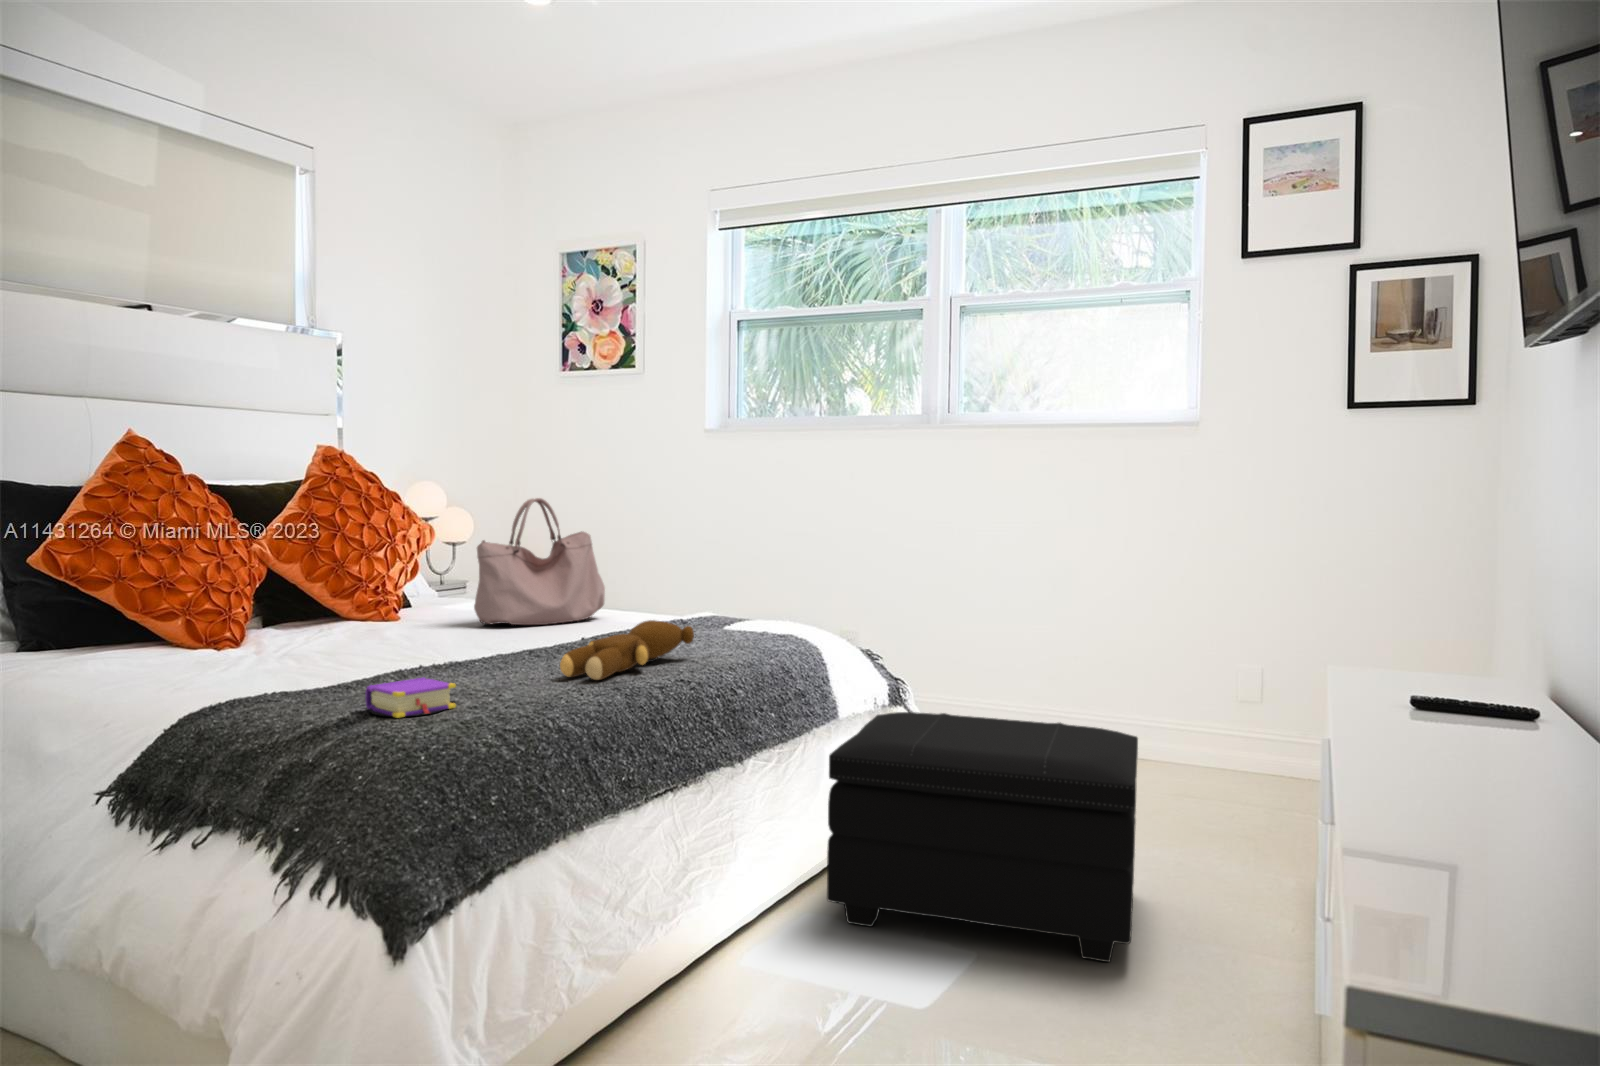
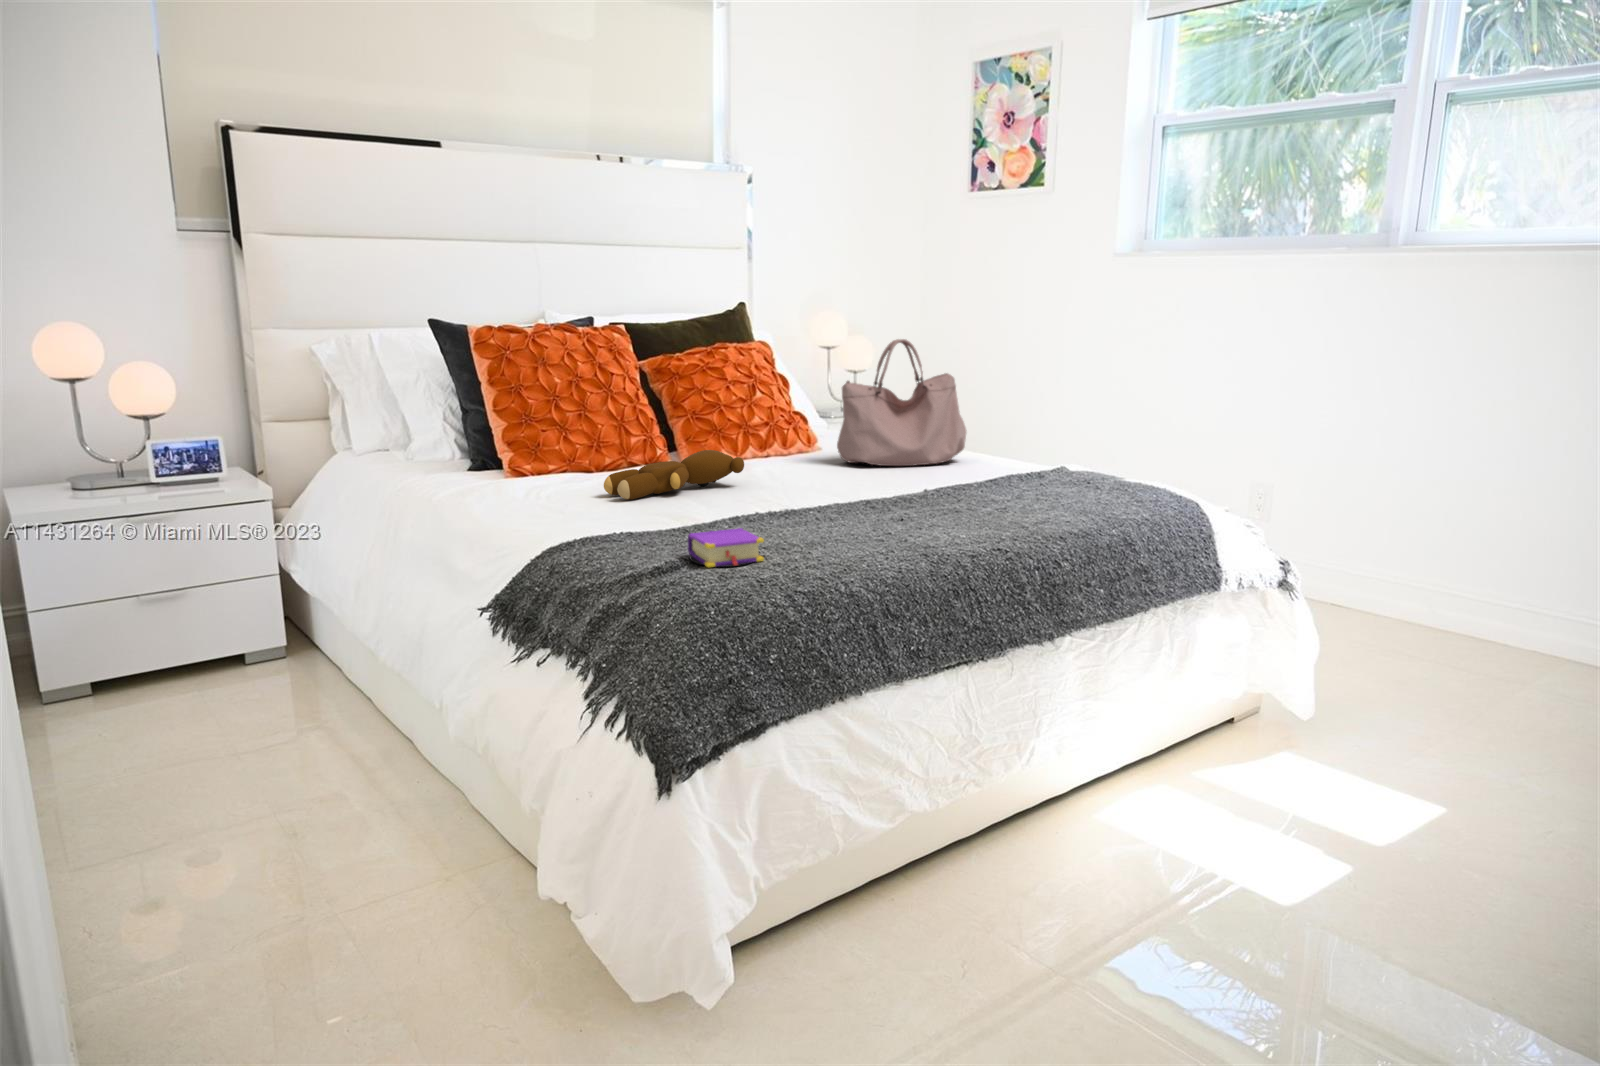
teddy bear: present [560,620,694,680] -> present [604,450,744,500]
footstool: present [827,712,1138,962] -> none [1146,594,1579,922]

